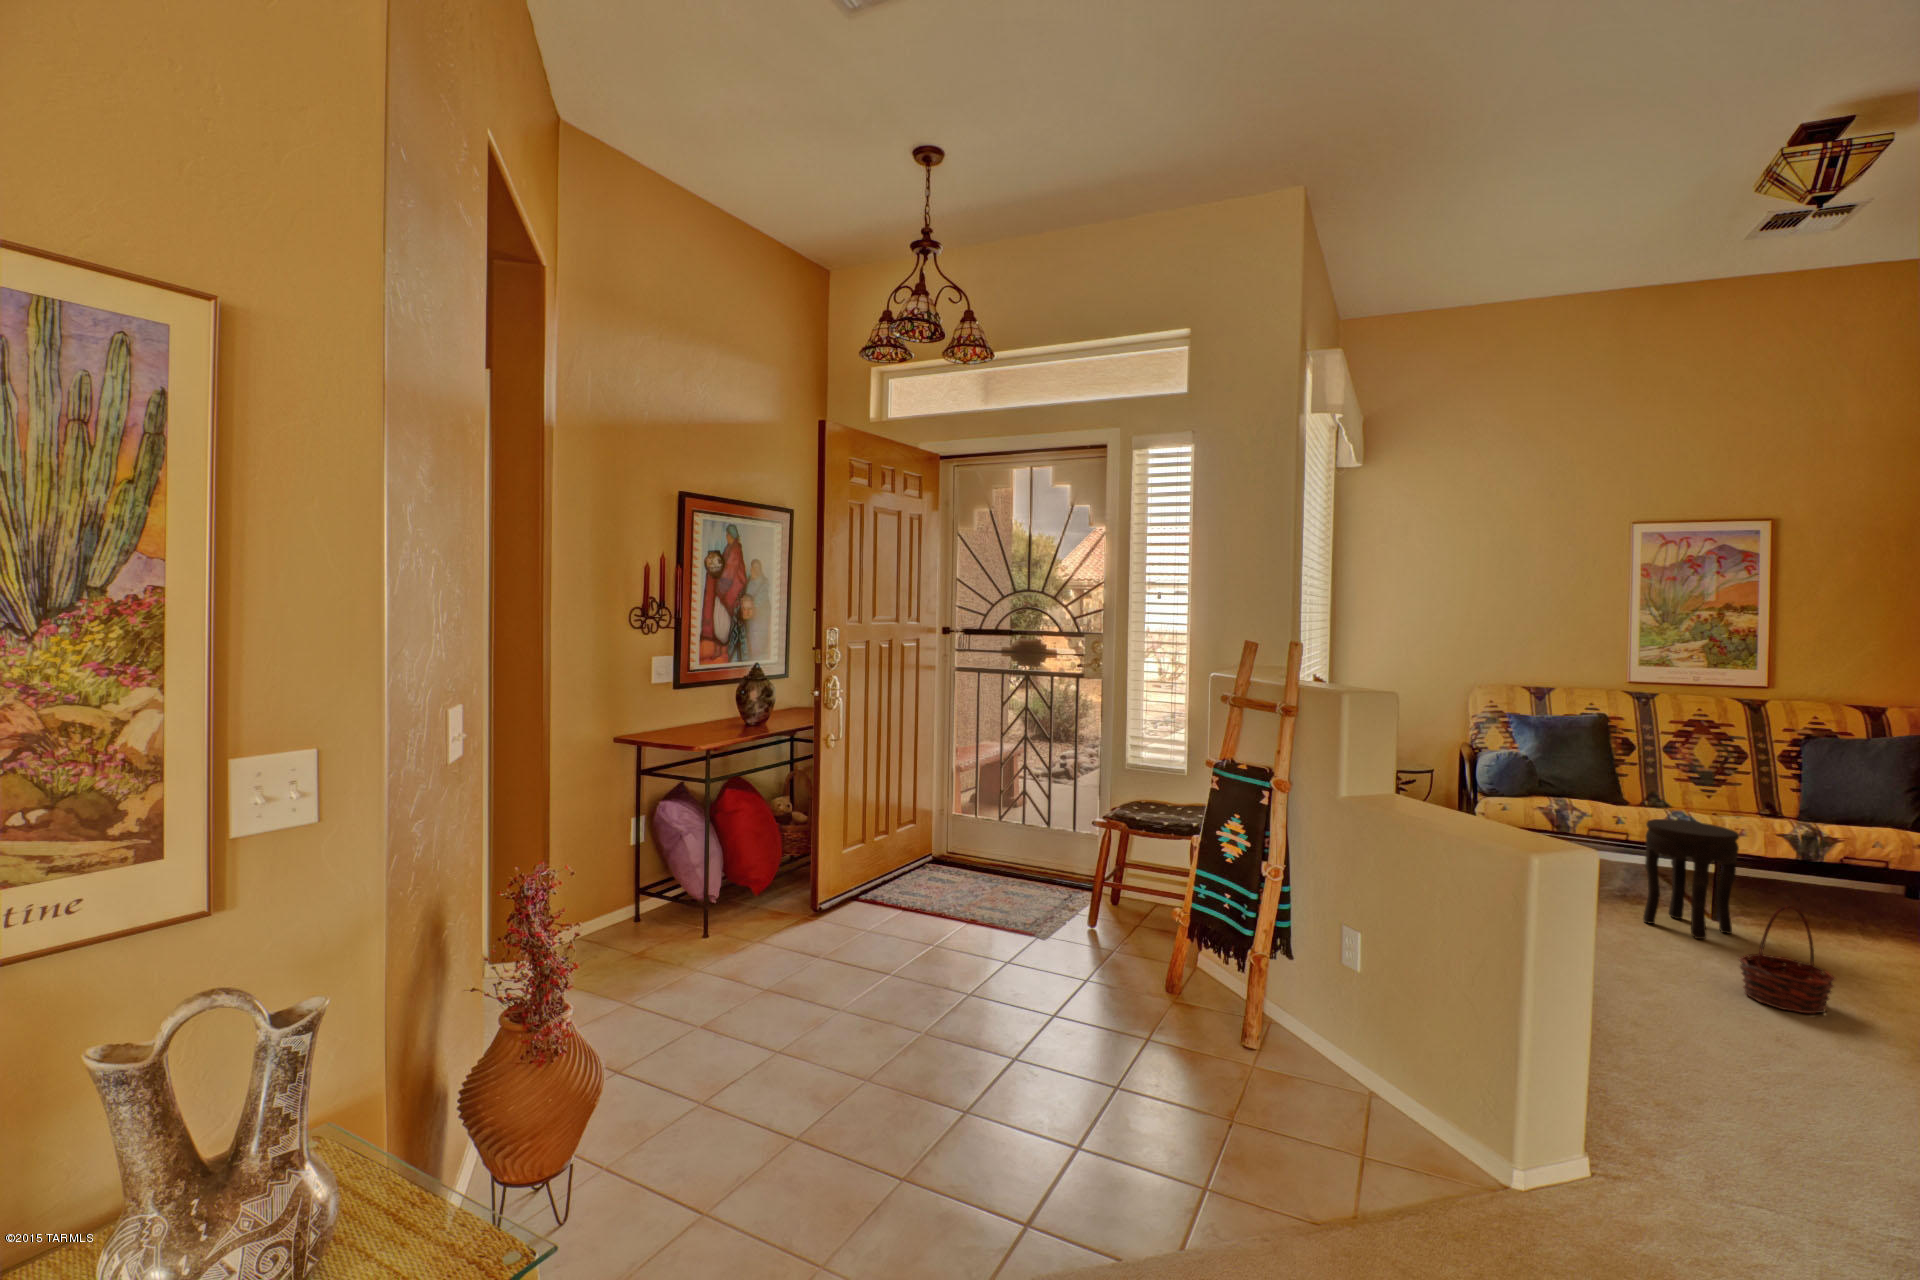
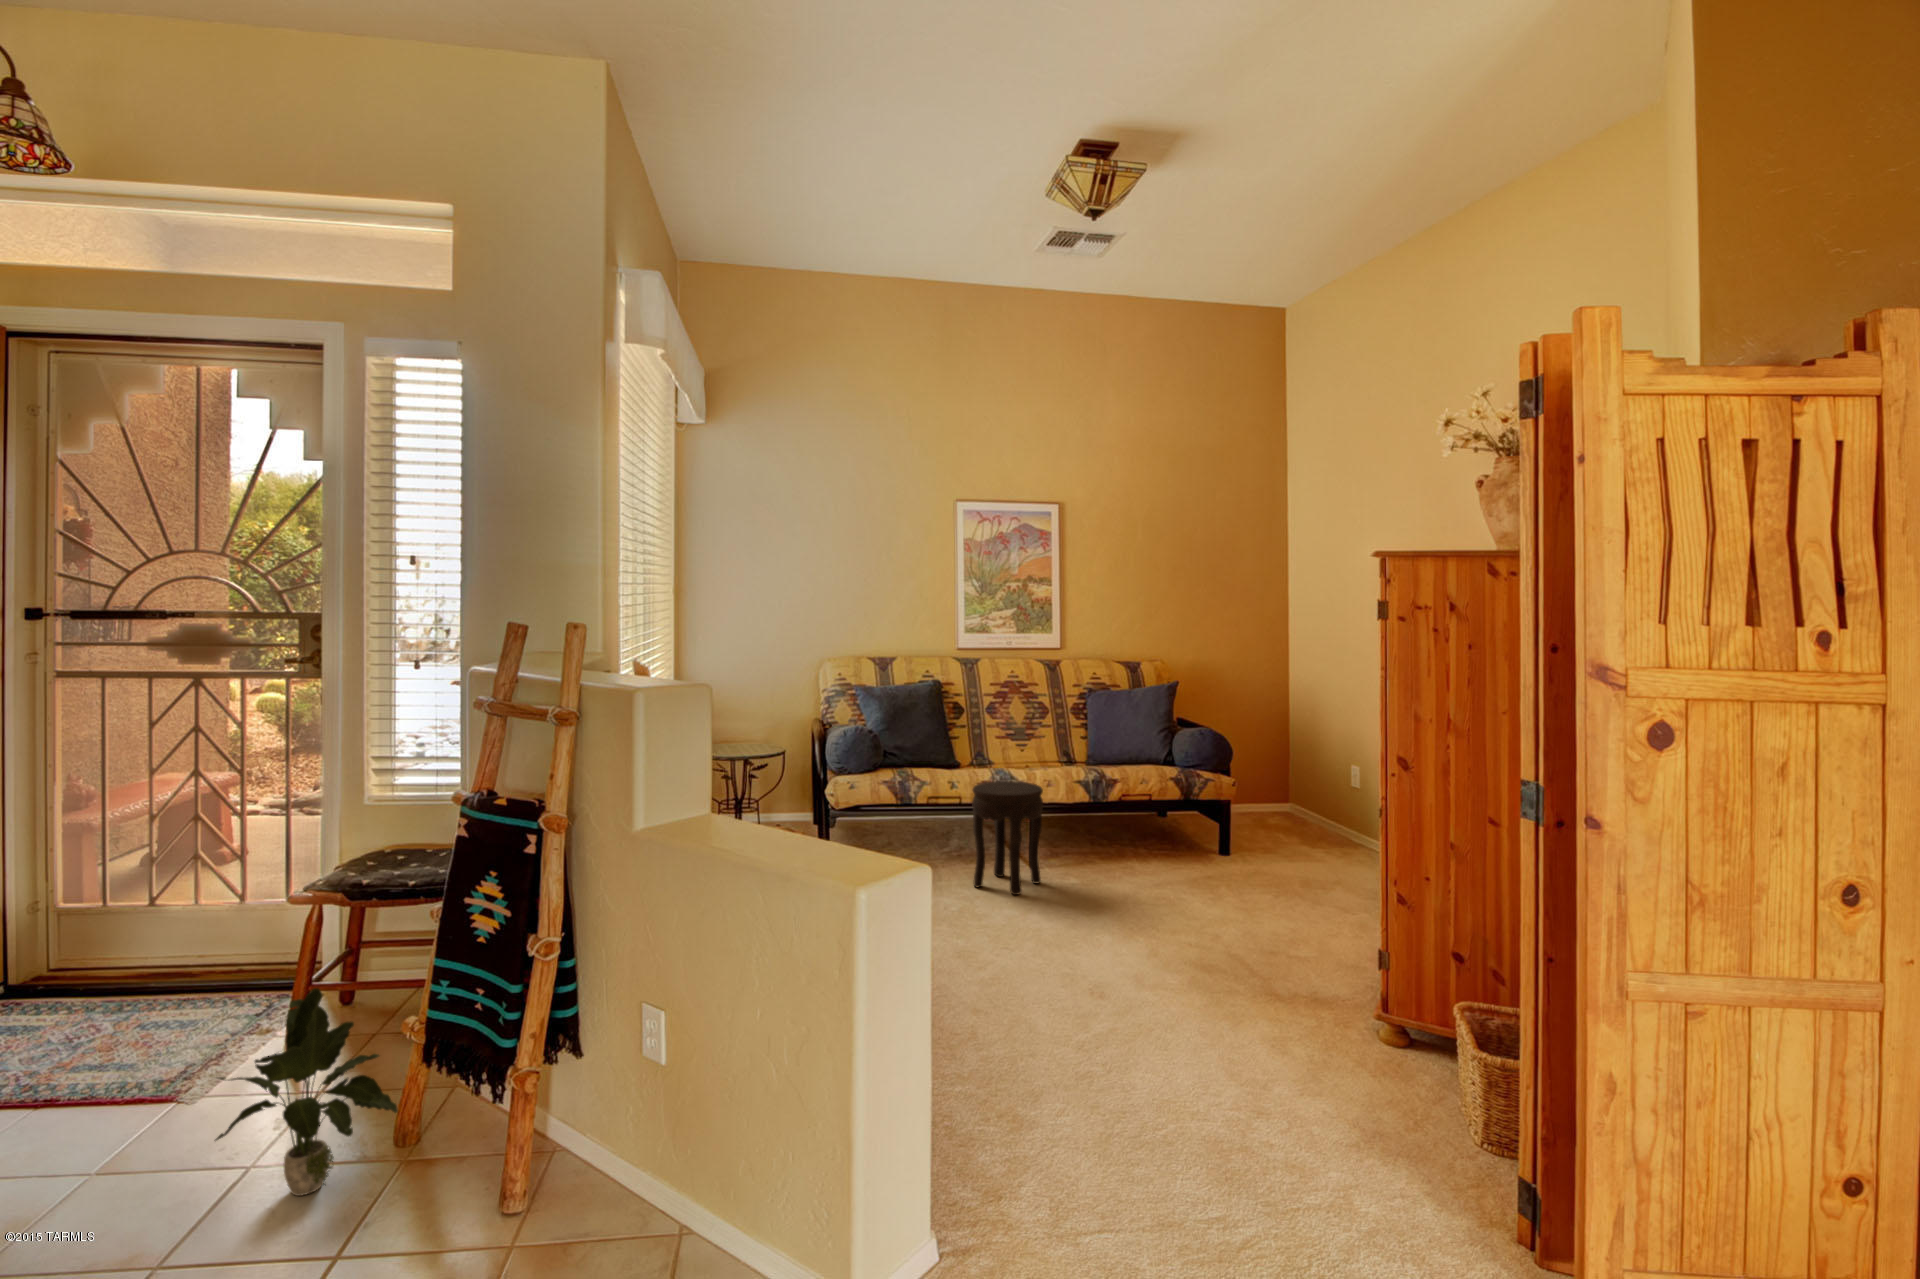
potted plant: none [1072,873,1170,1005] -> present [216,988,398,1196]
basket: present [1739,906,1835,1013] -> none [1043,856,1113,957]

